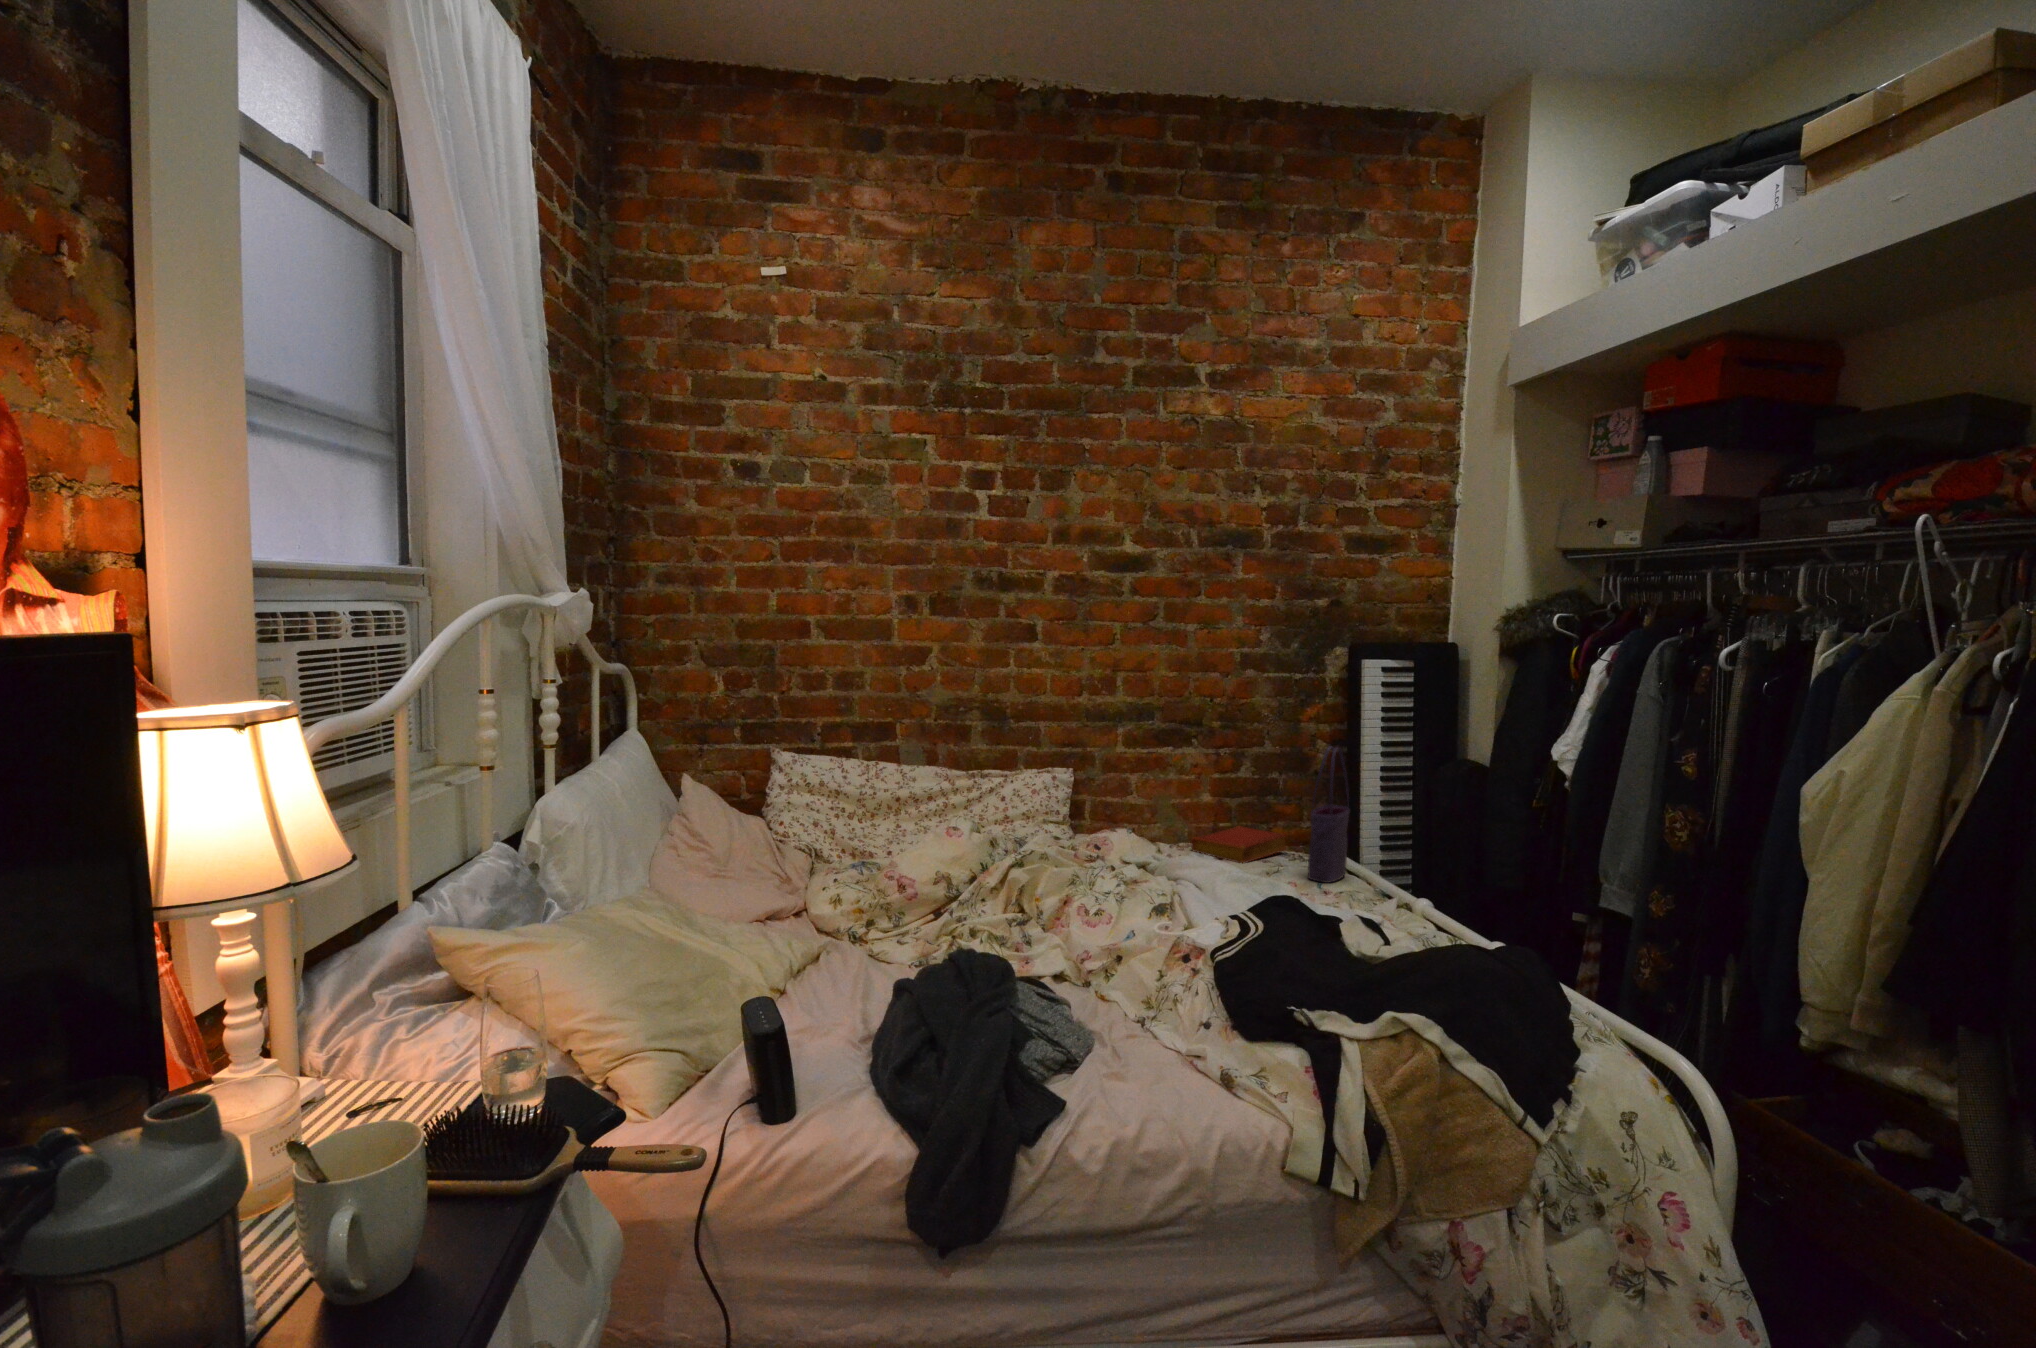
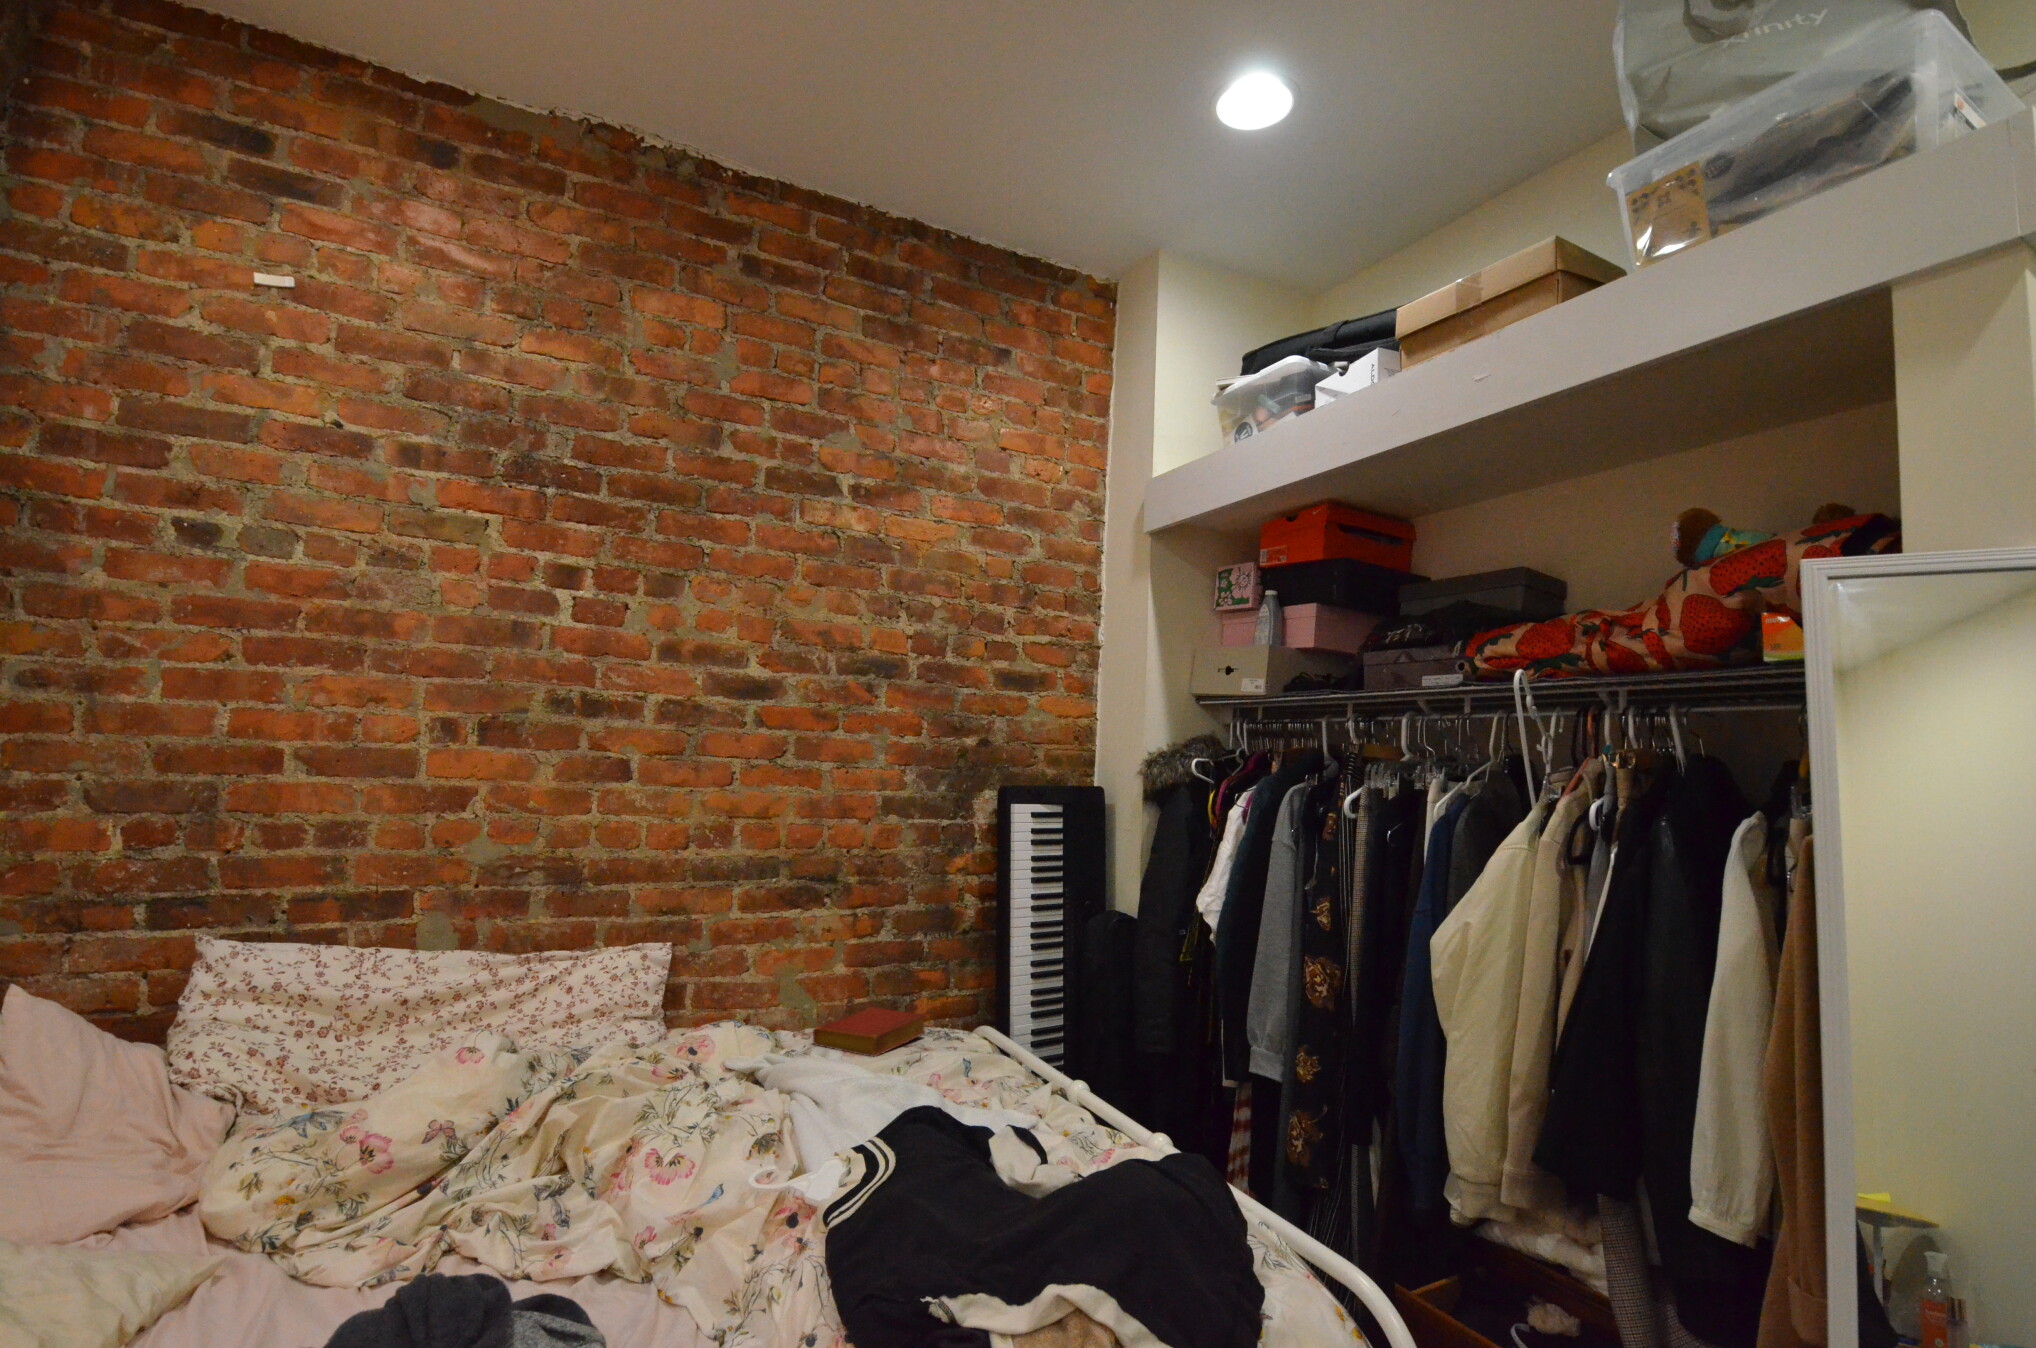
tote bag: present [1308,746,1350,883] -> none [950,908,996,1075]

